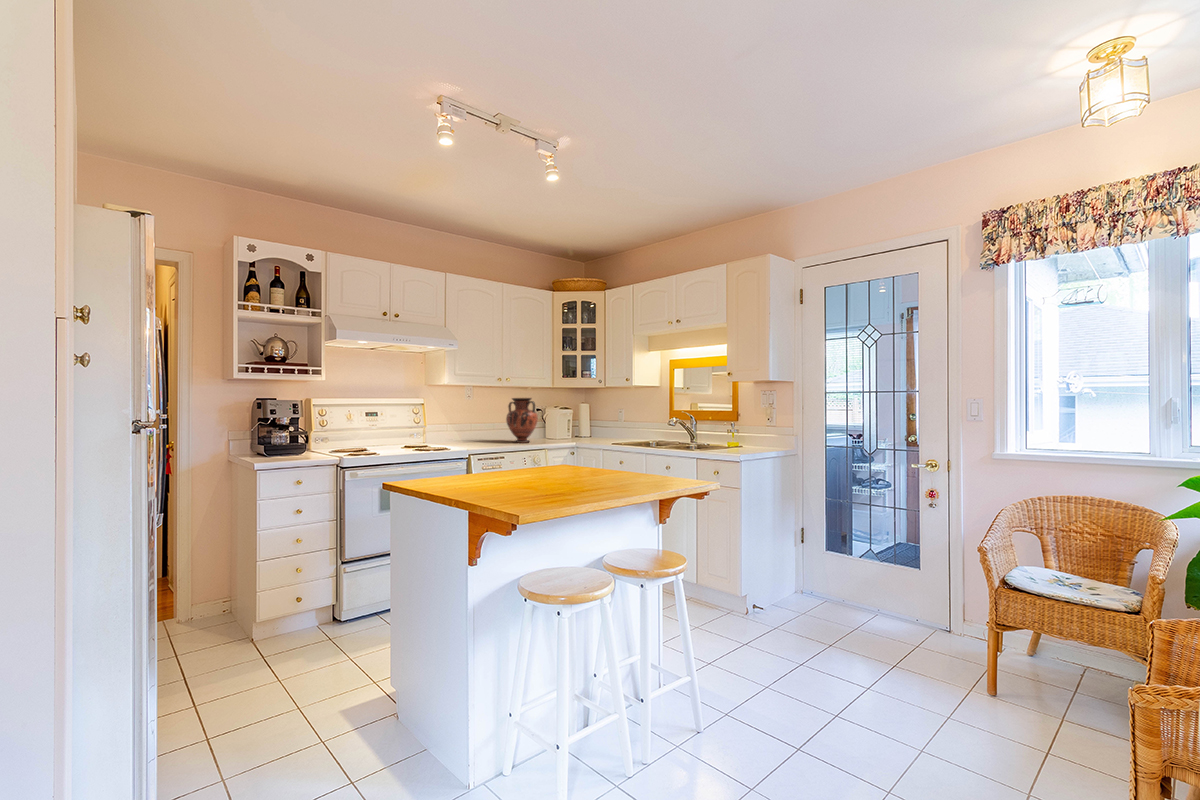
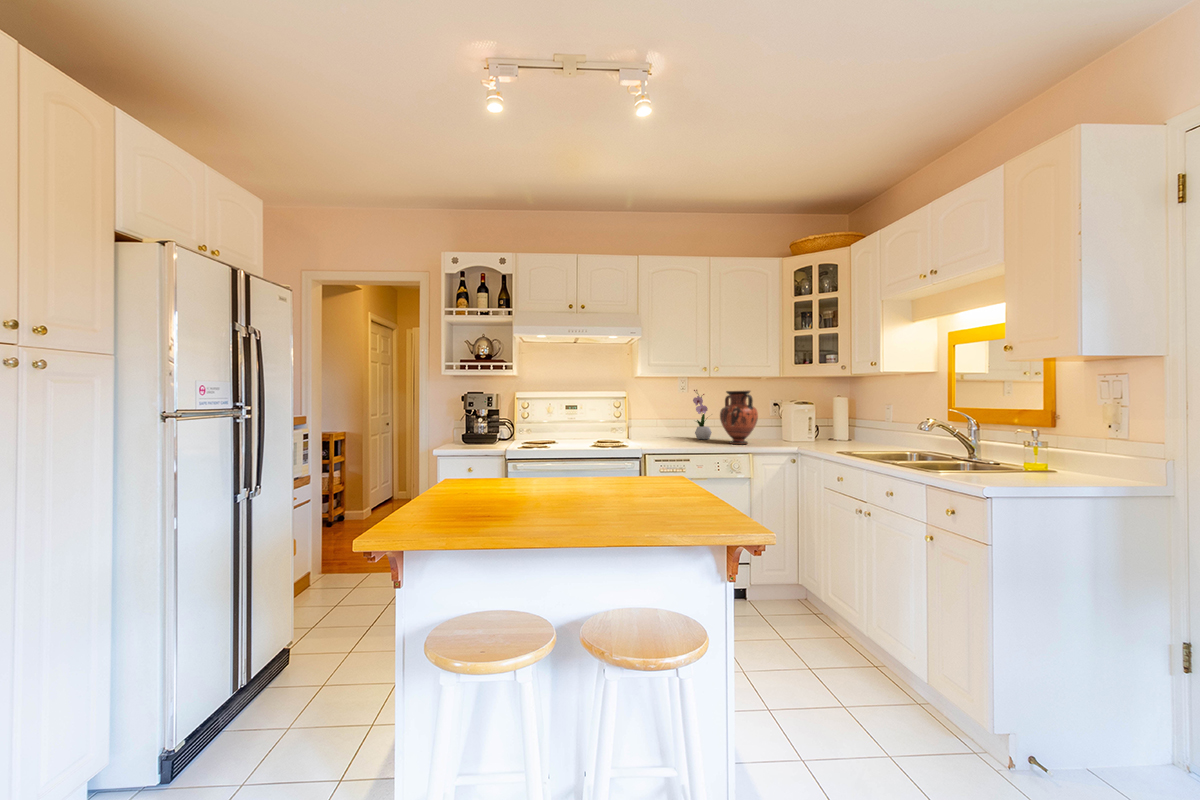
flower arrangement: none [477,396,493,440] -> present [693,390,712,439]

